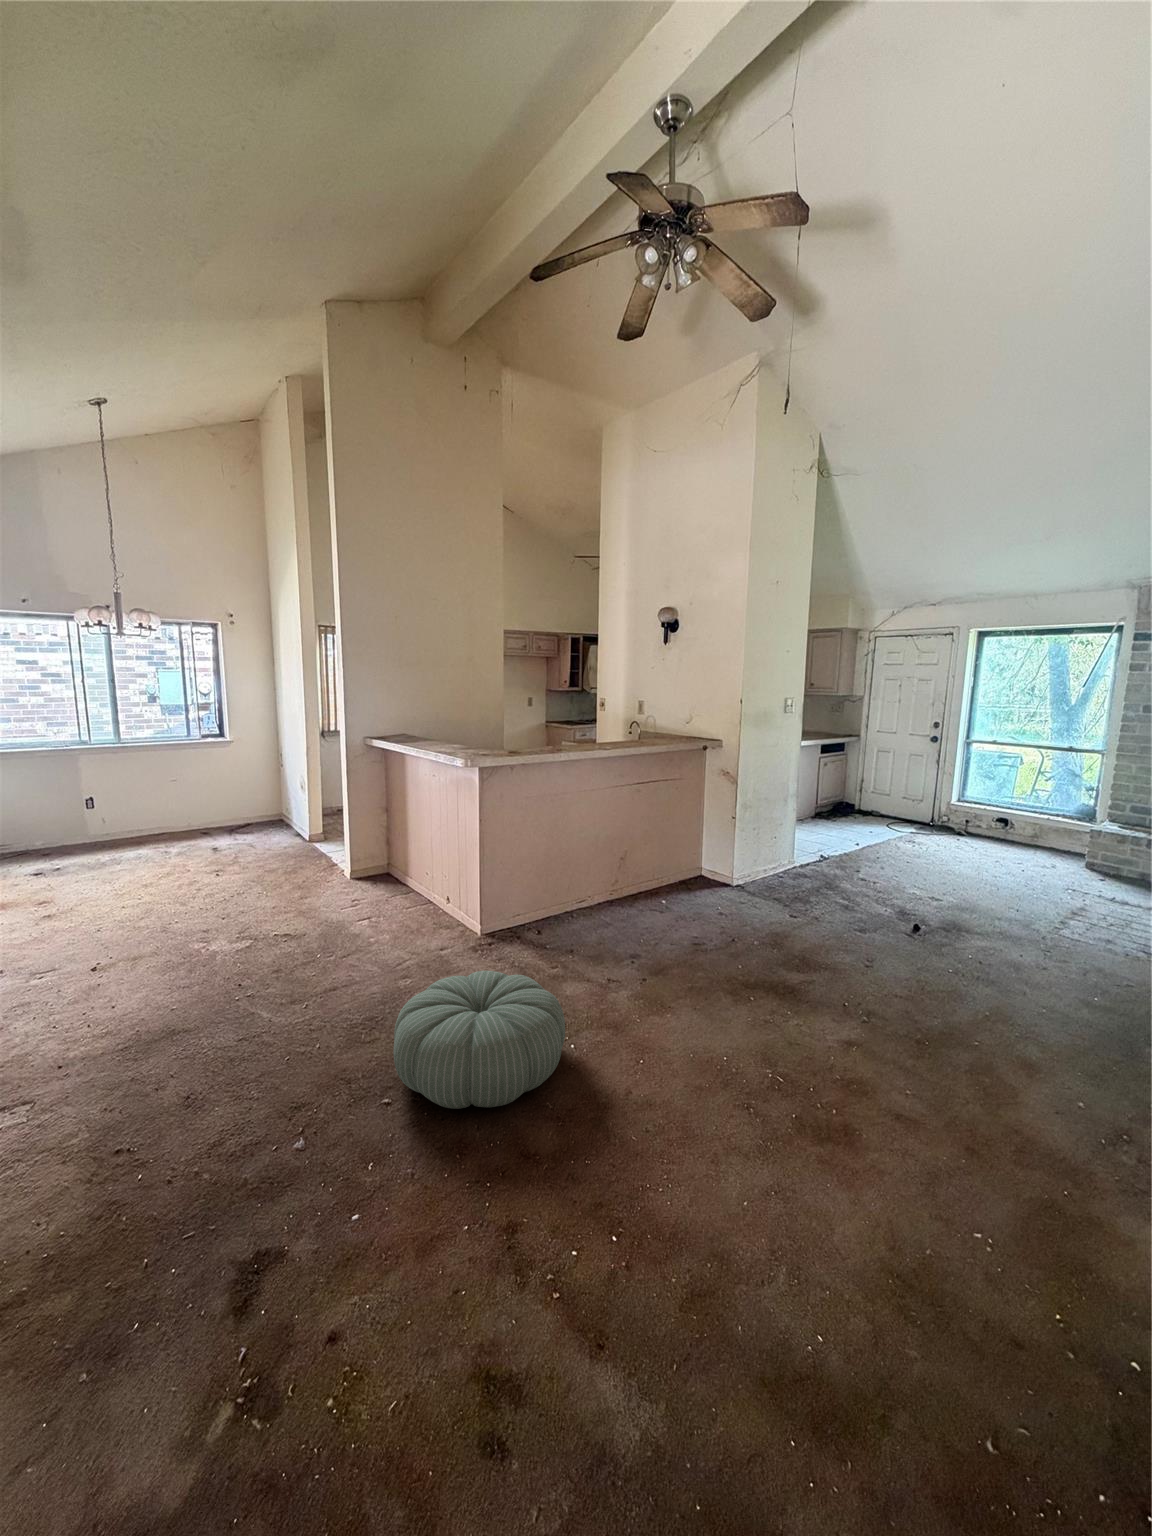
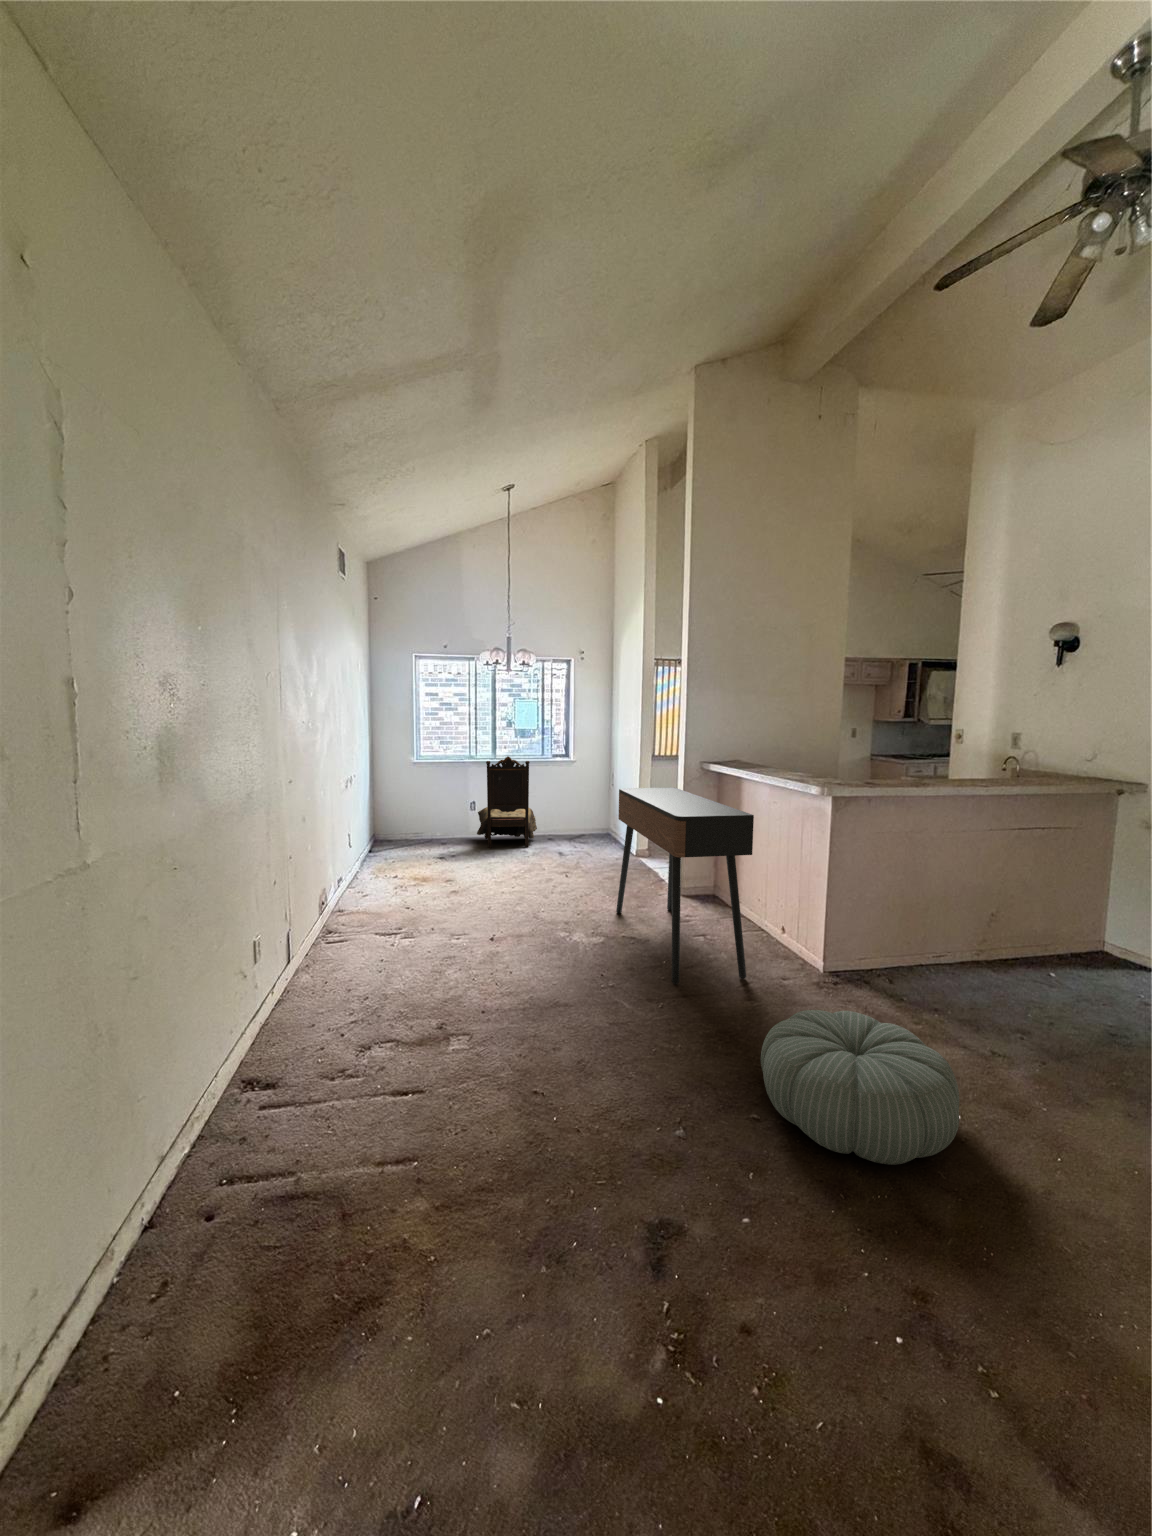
dining chair: none [93,740,184,854] -> present [477,756,537,848]
console table: none [264,766,405,977] -> present [616,788,754,984]

